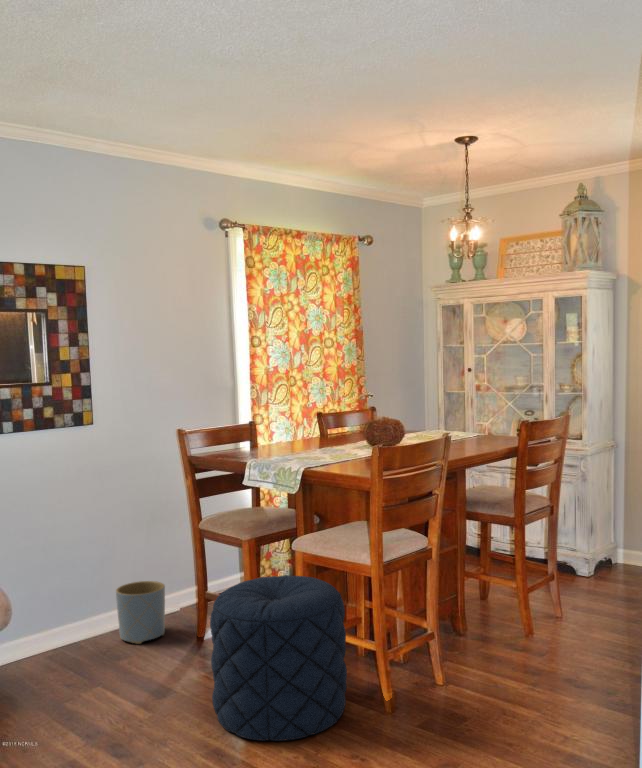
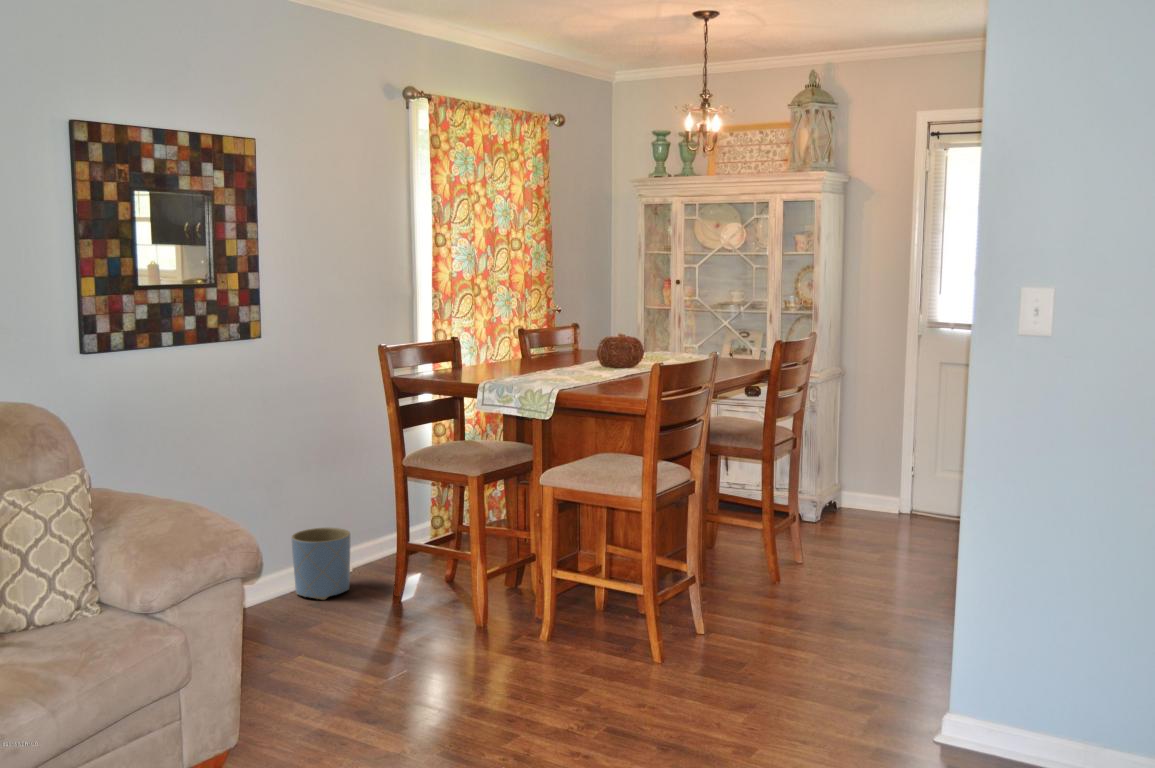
pouf: present [210,575,347,741] -> none [456,510,604,682]

